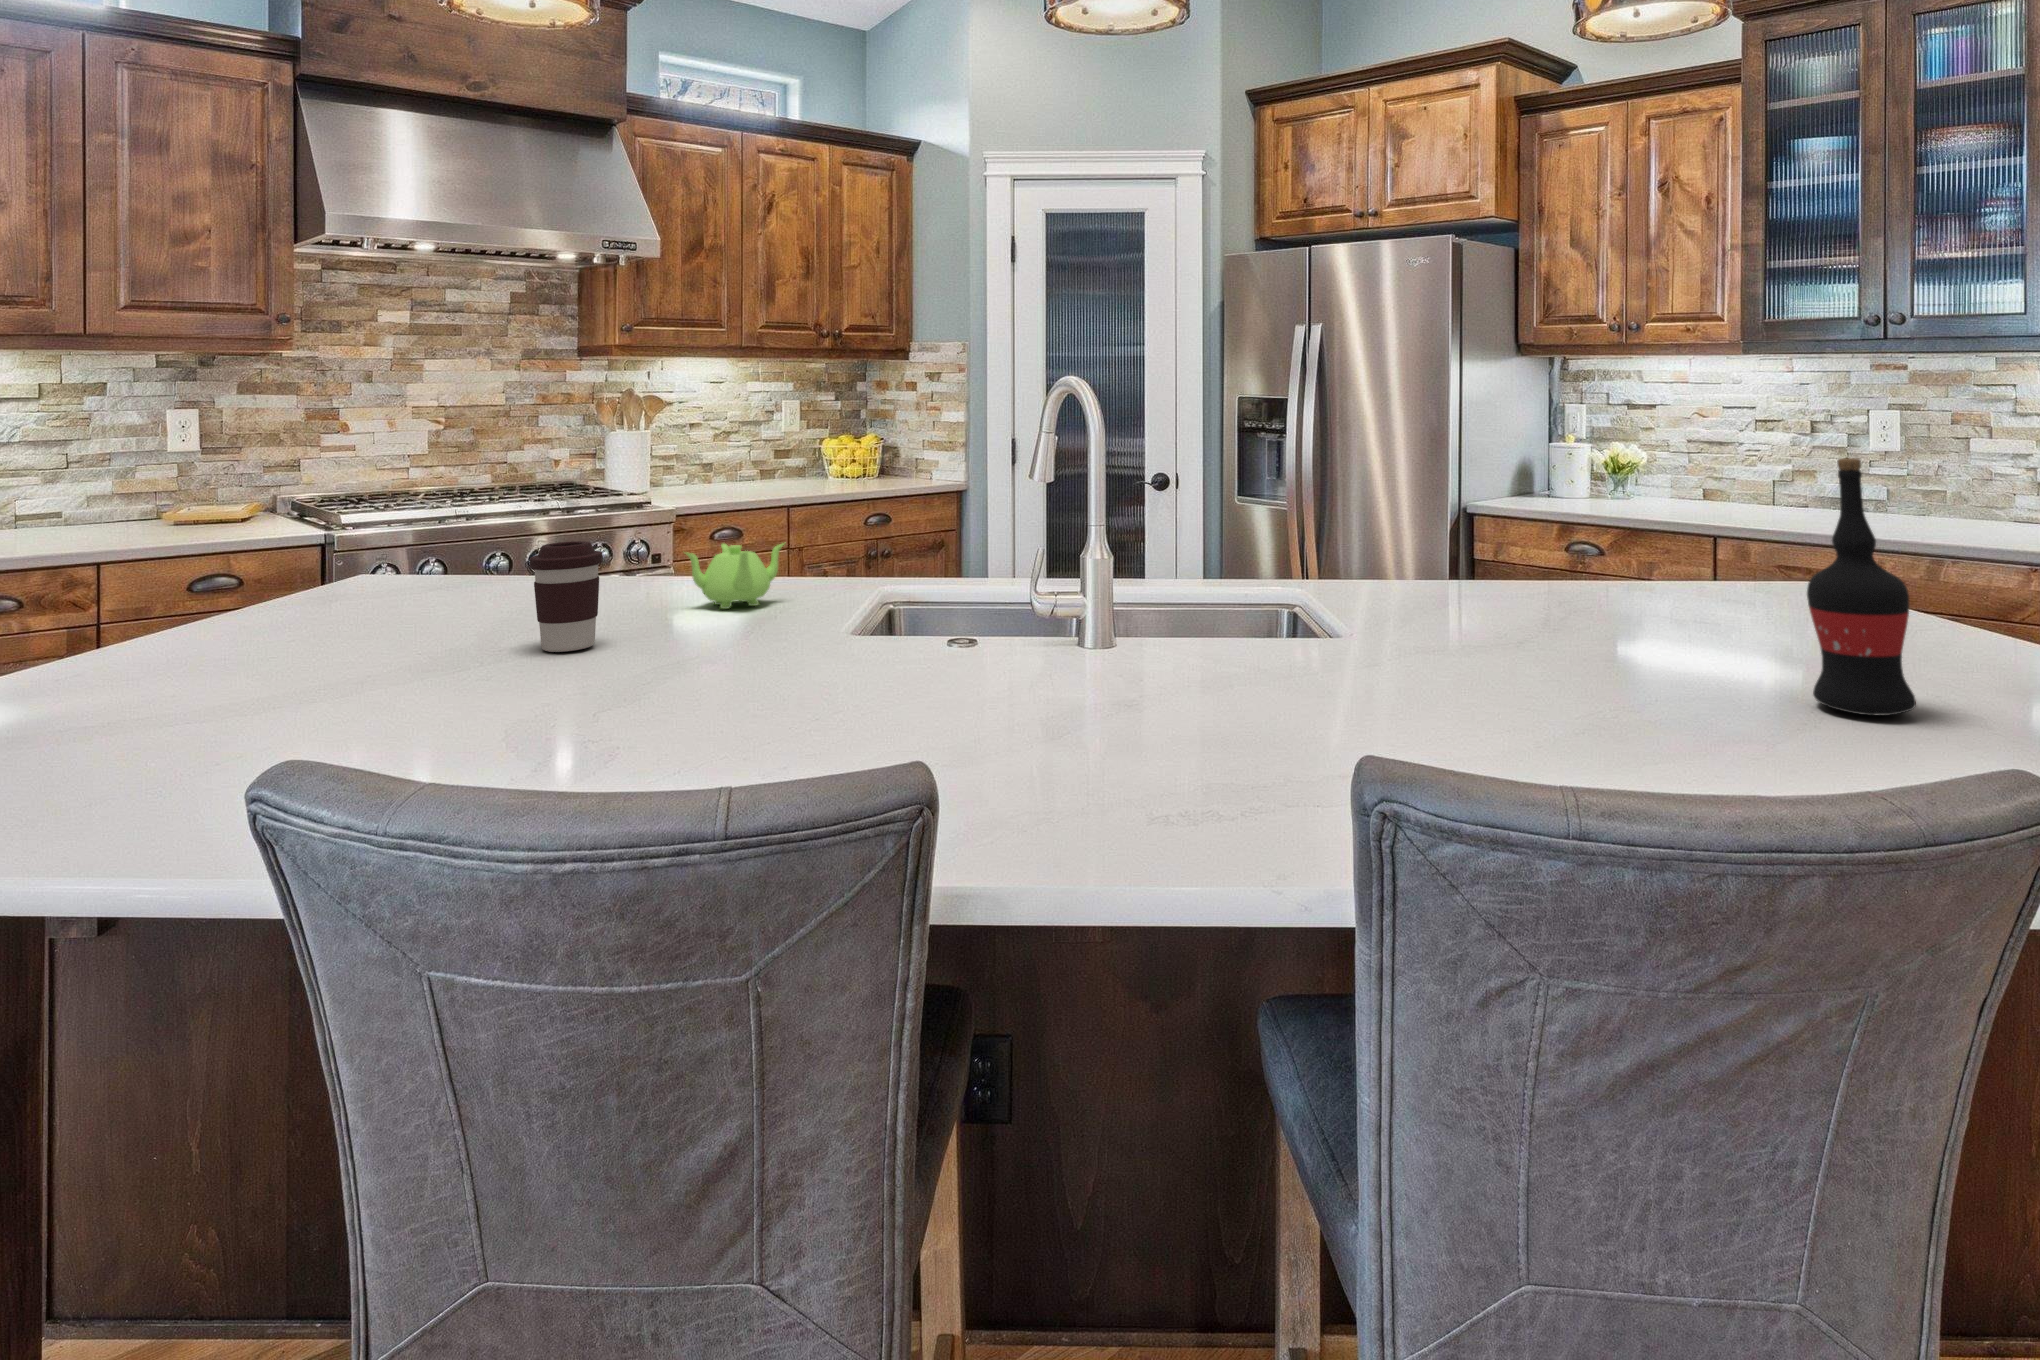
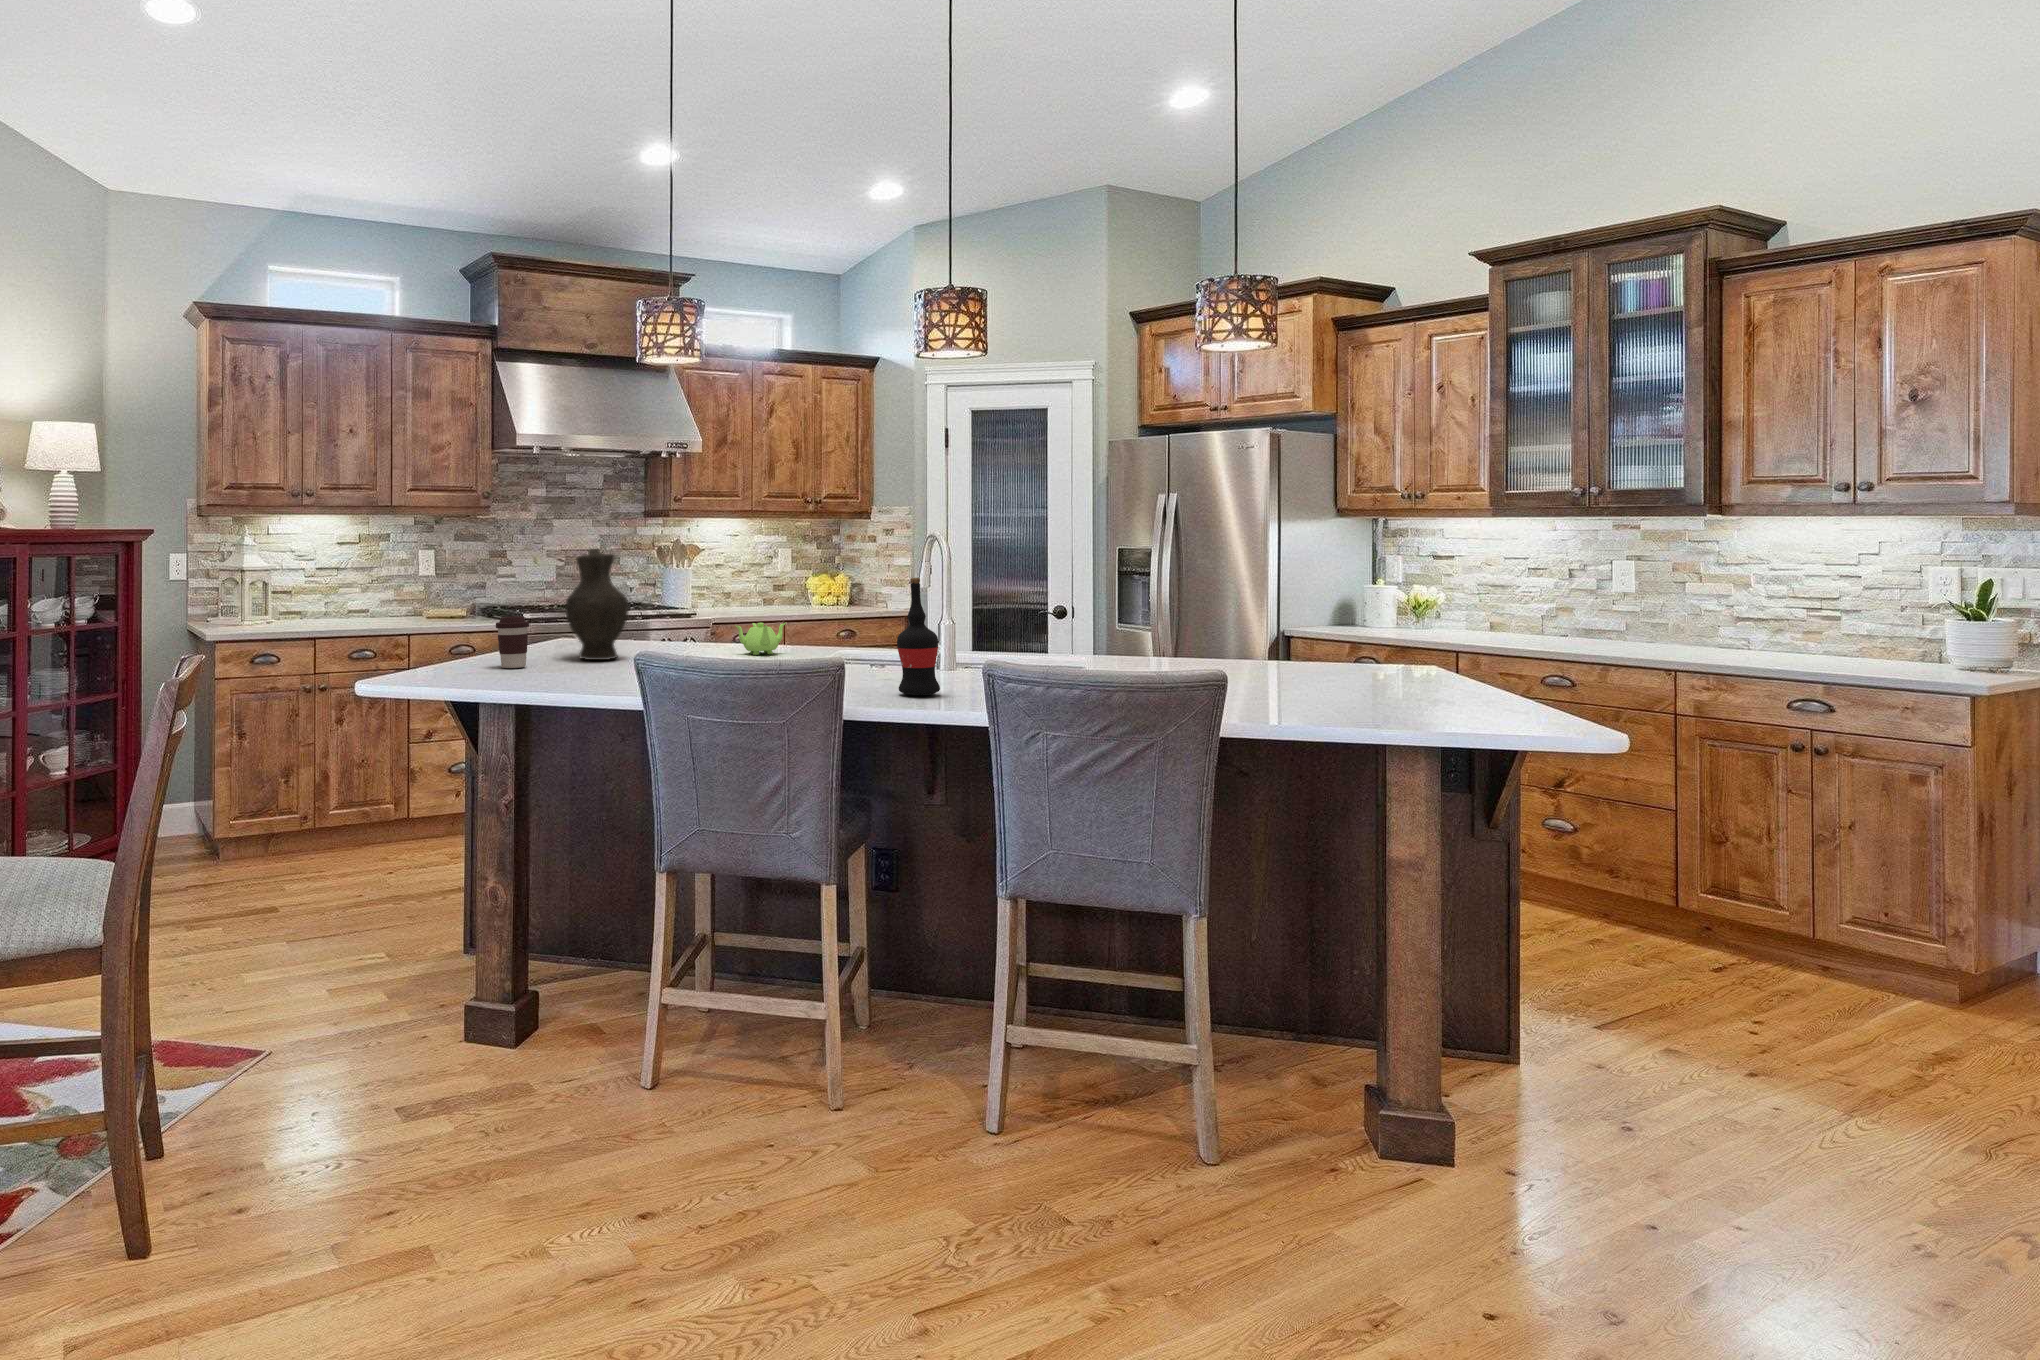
decorative vase: none [296,405,449,648] -> present [566,549,629,660]
wine bottle: present [1807,458,1916,716] -> present [897,578,940,695]
coffee cup: present [530,541,603,652] -> present [496,616,529,668]

